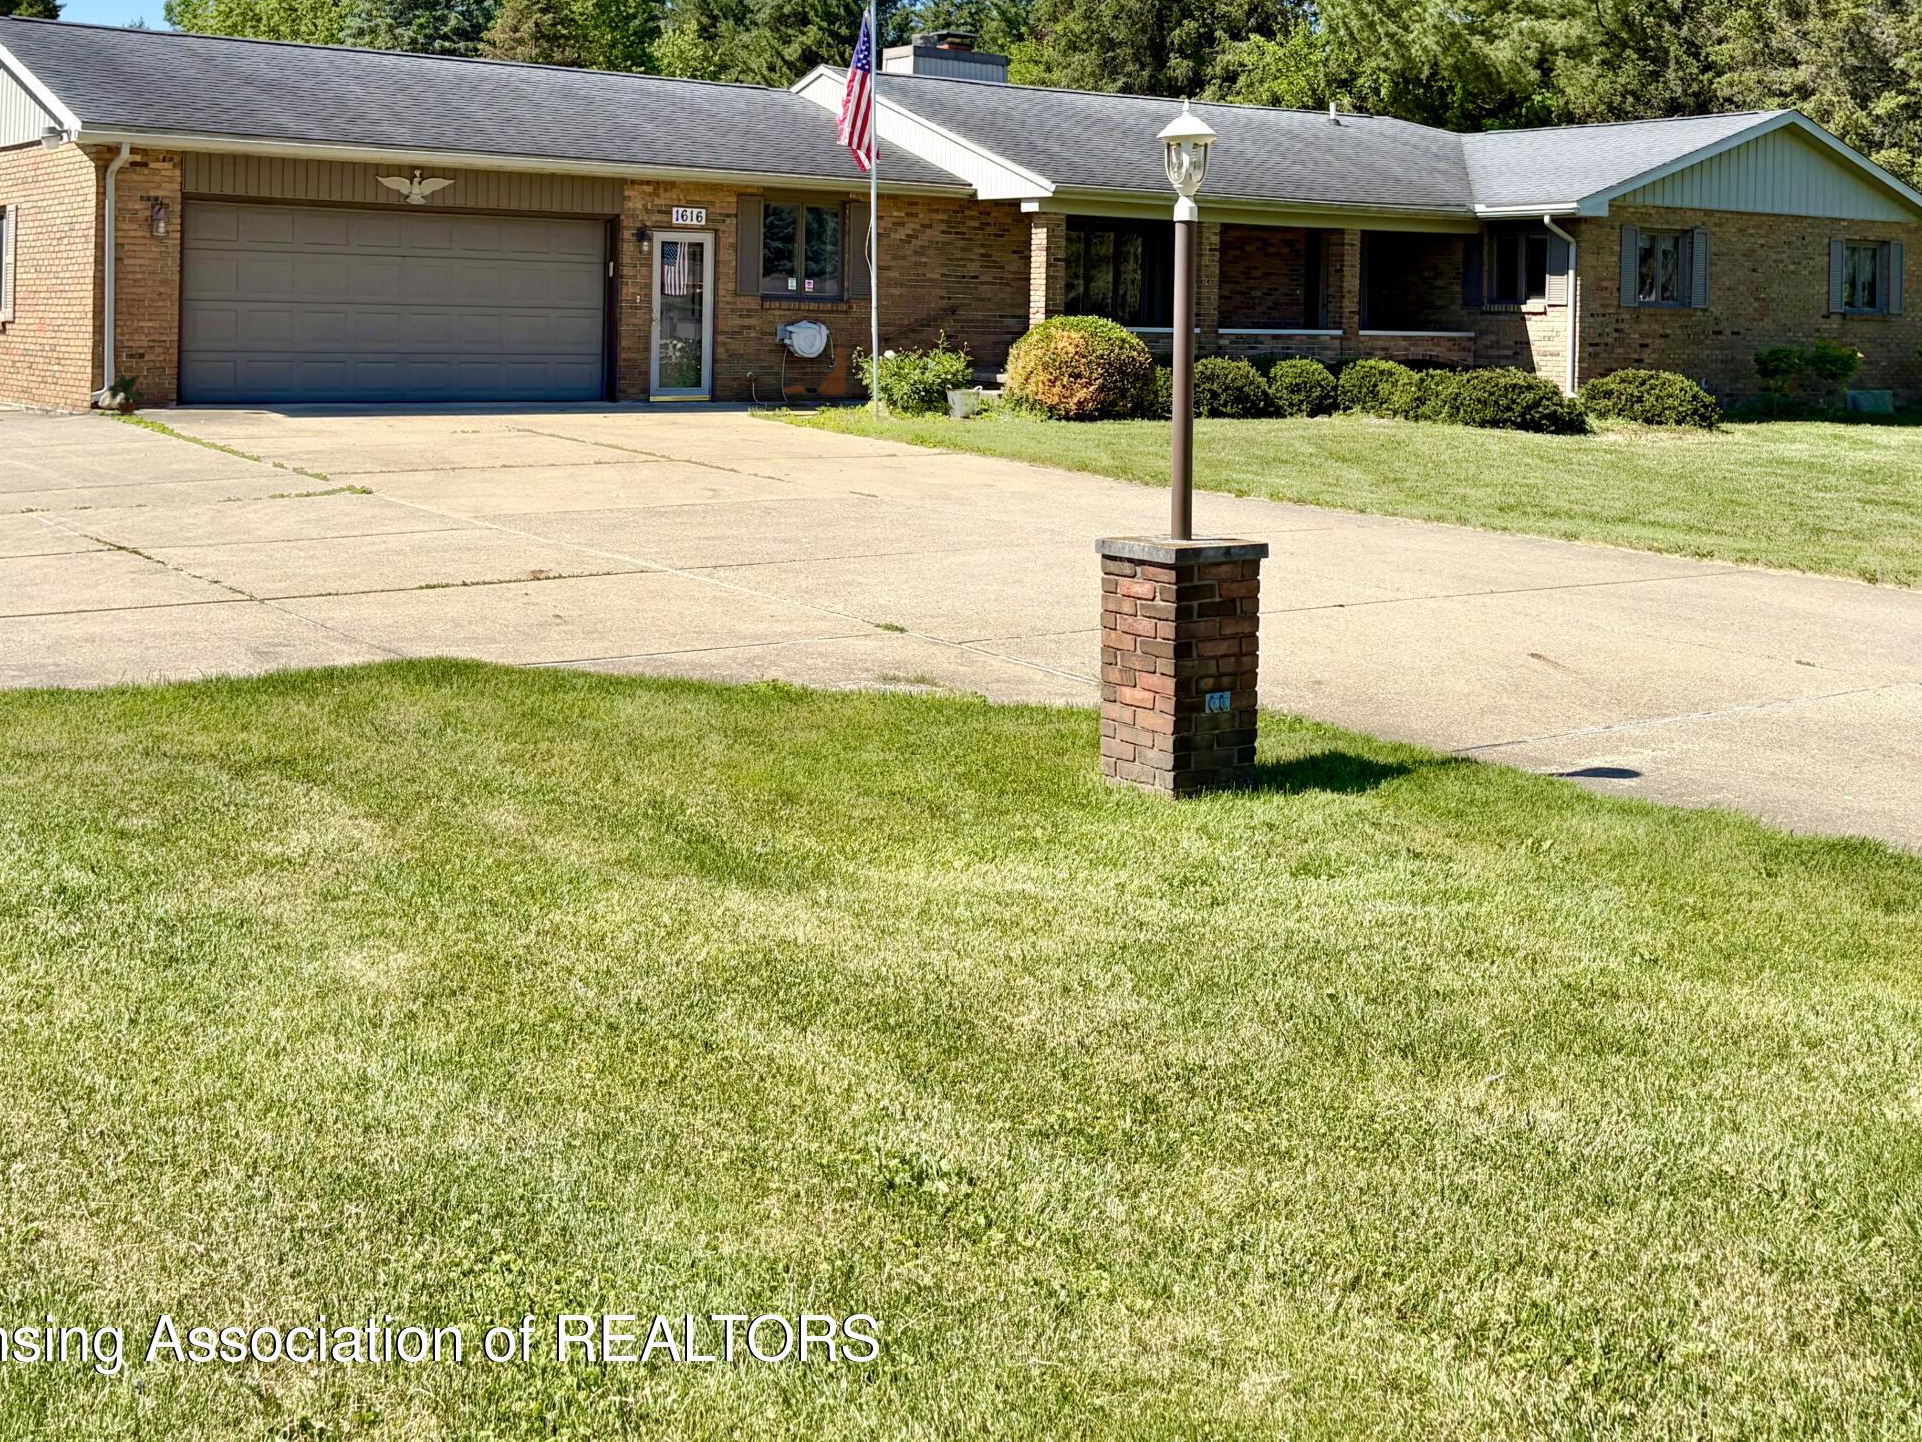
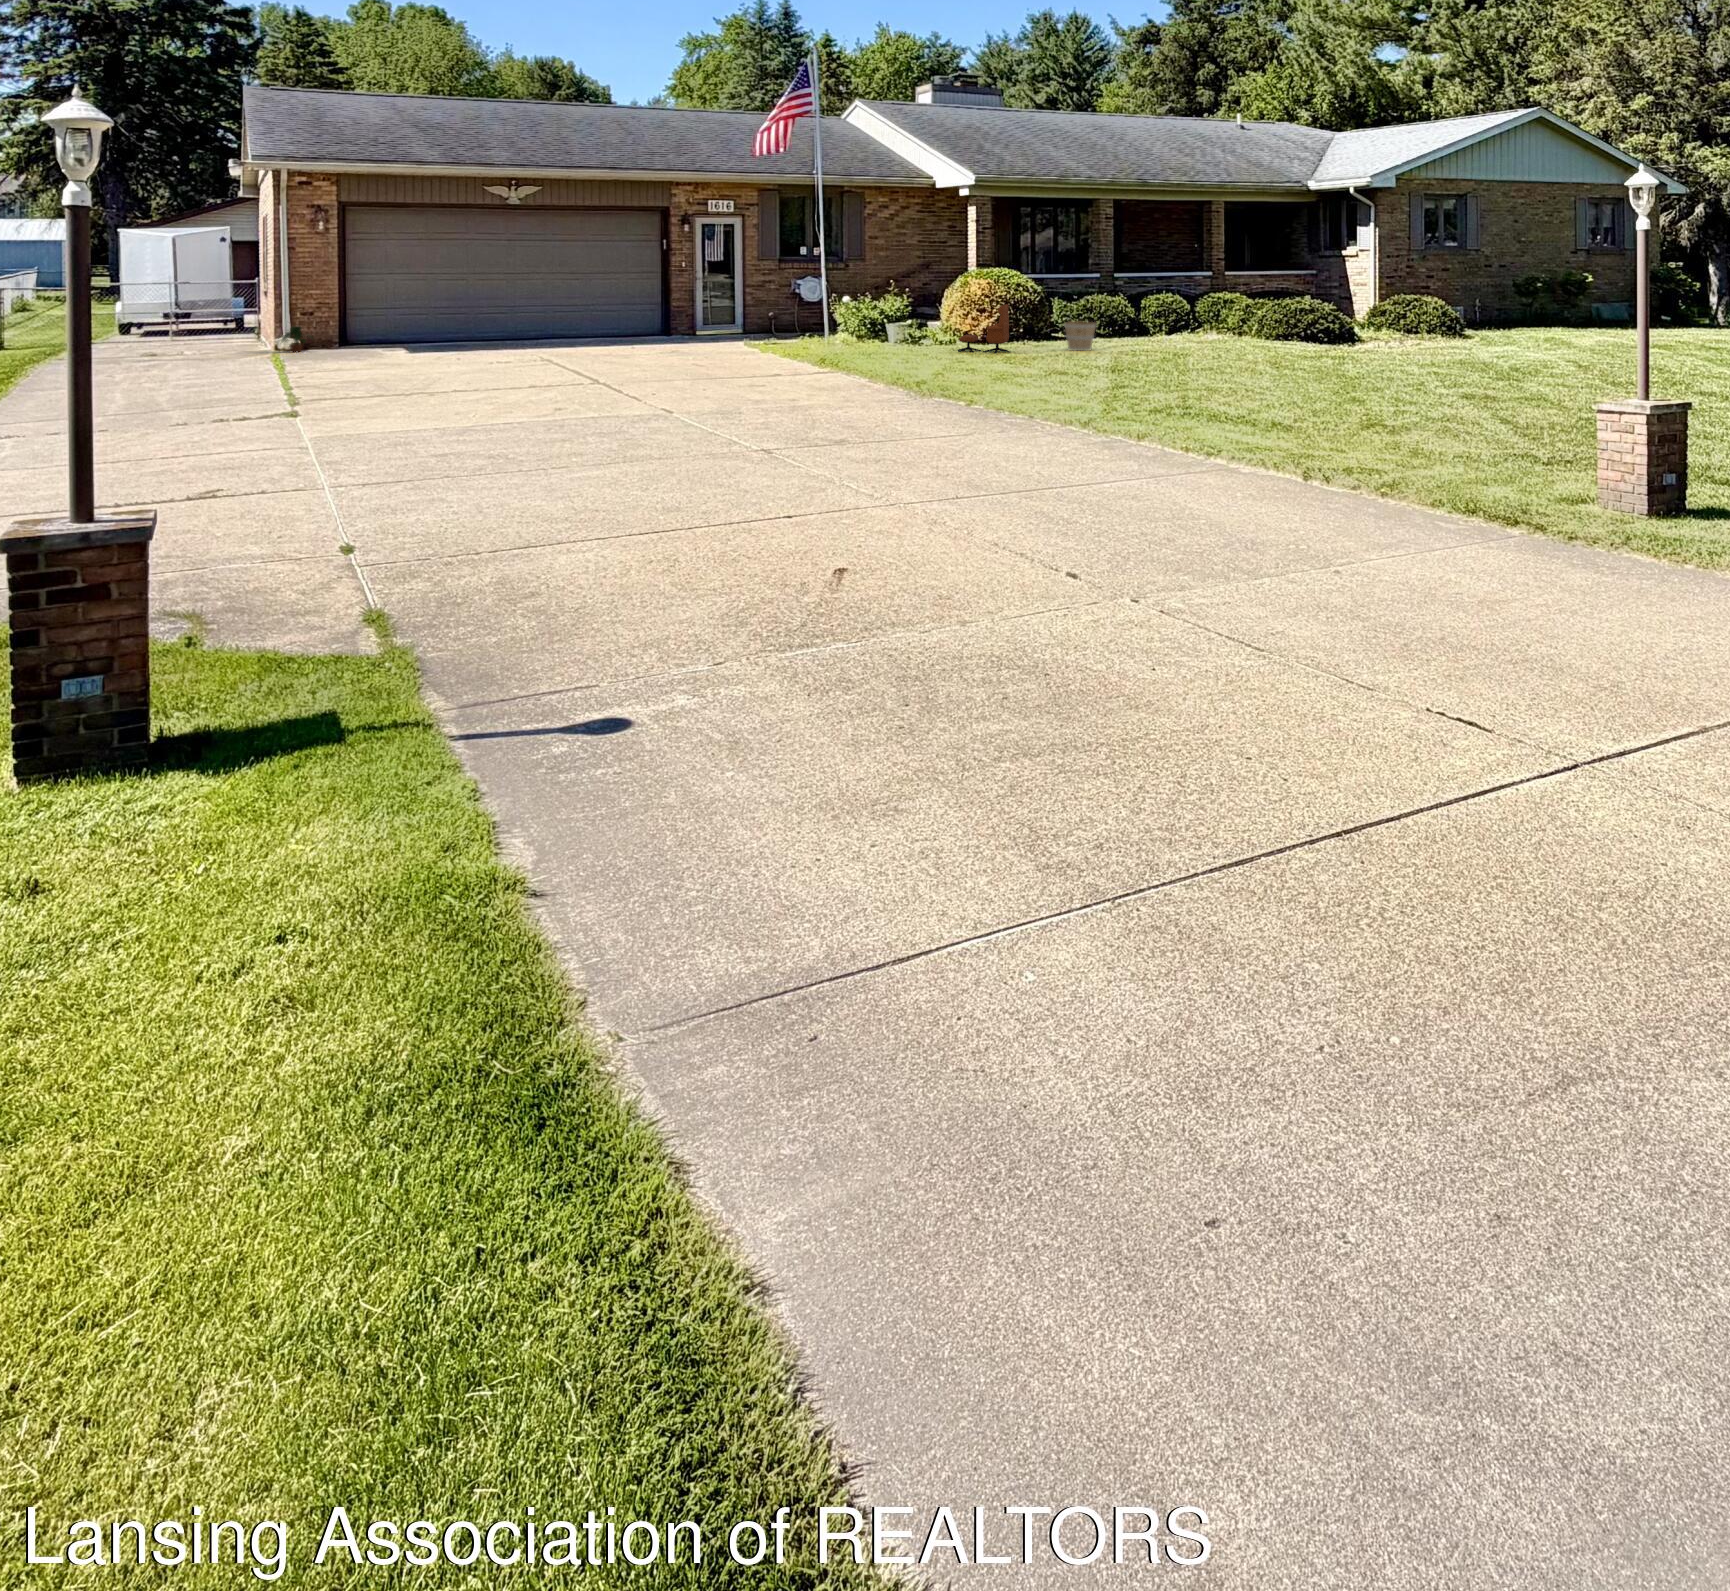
lounge chair: present [784,348,846,407] -> present [958,304,1010,353]
wooden bucket: none [1211,391,1258,433] -> present [1064,321,1096,351]

